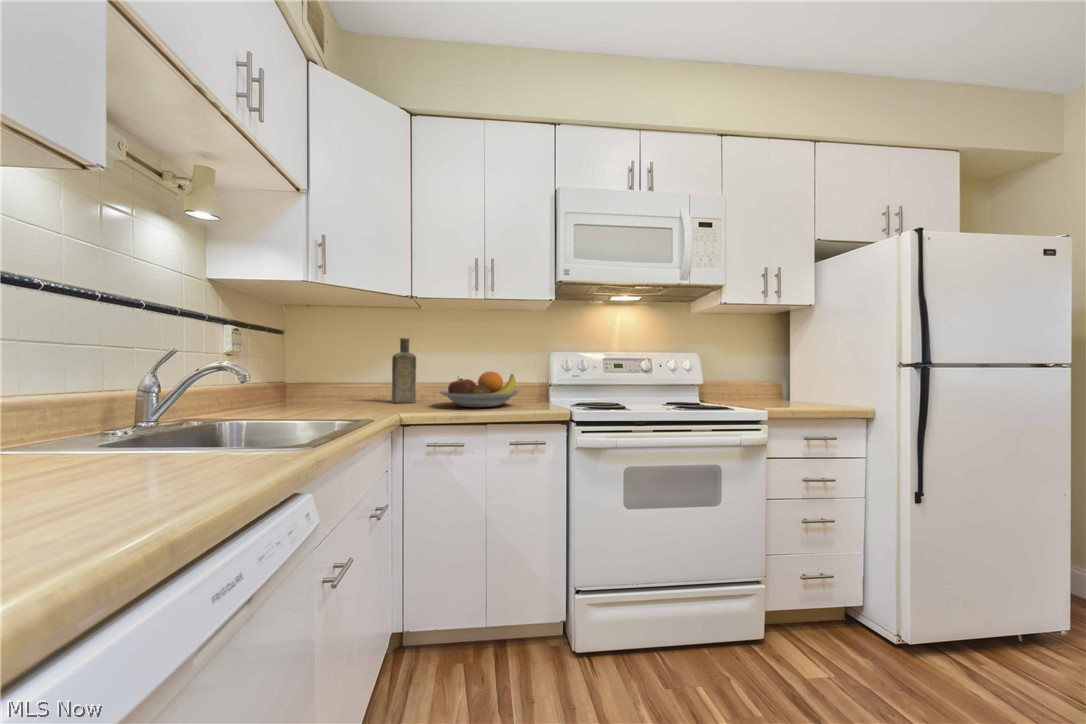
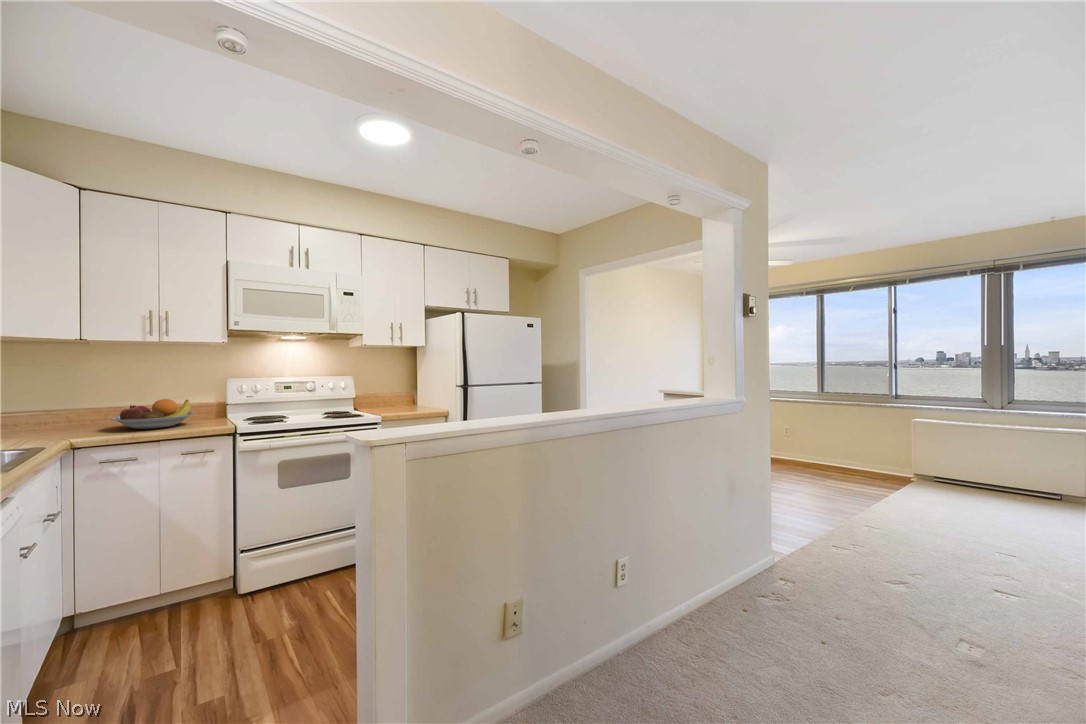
bottle: present [392,338,416,403] -> none [46,372,81,431]

